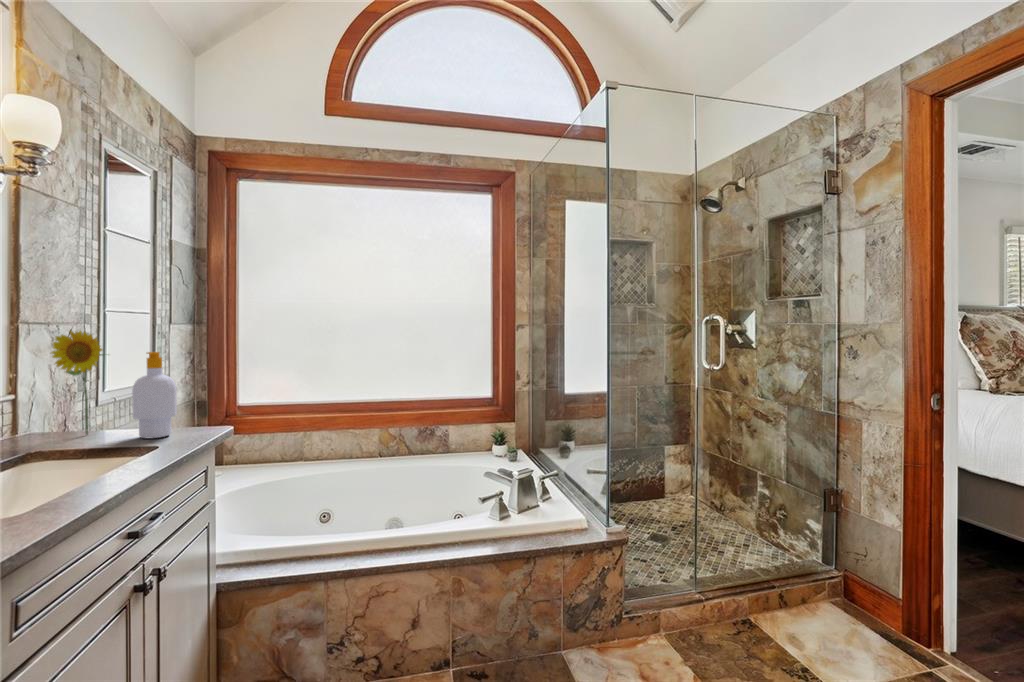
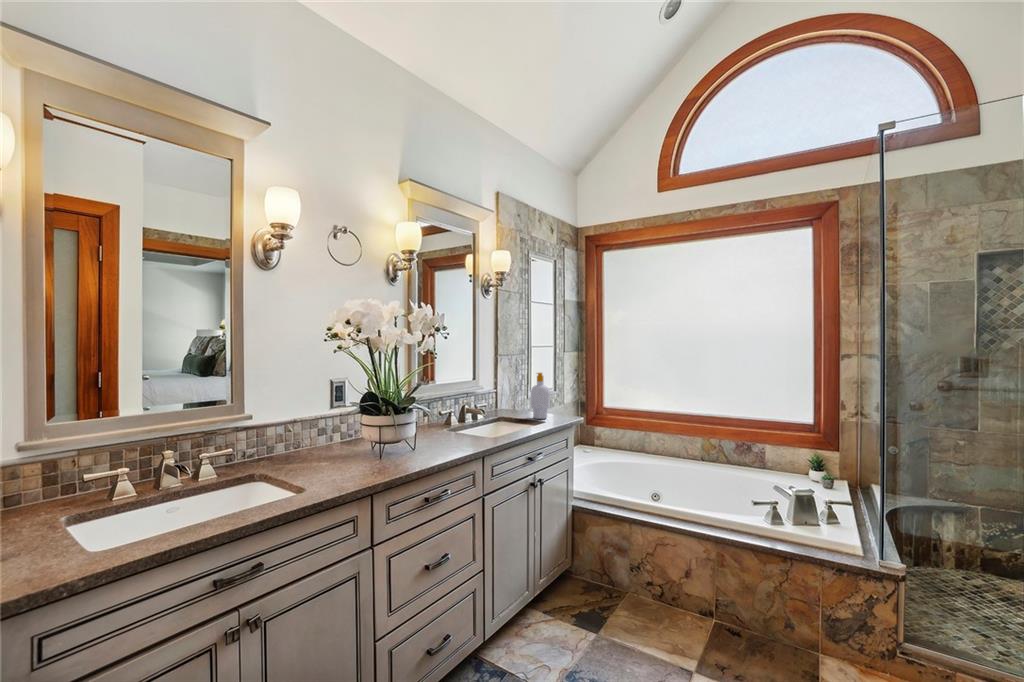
flower: present [51,331,102,434] -> none [501,360,524,413]

